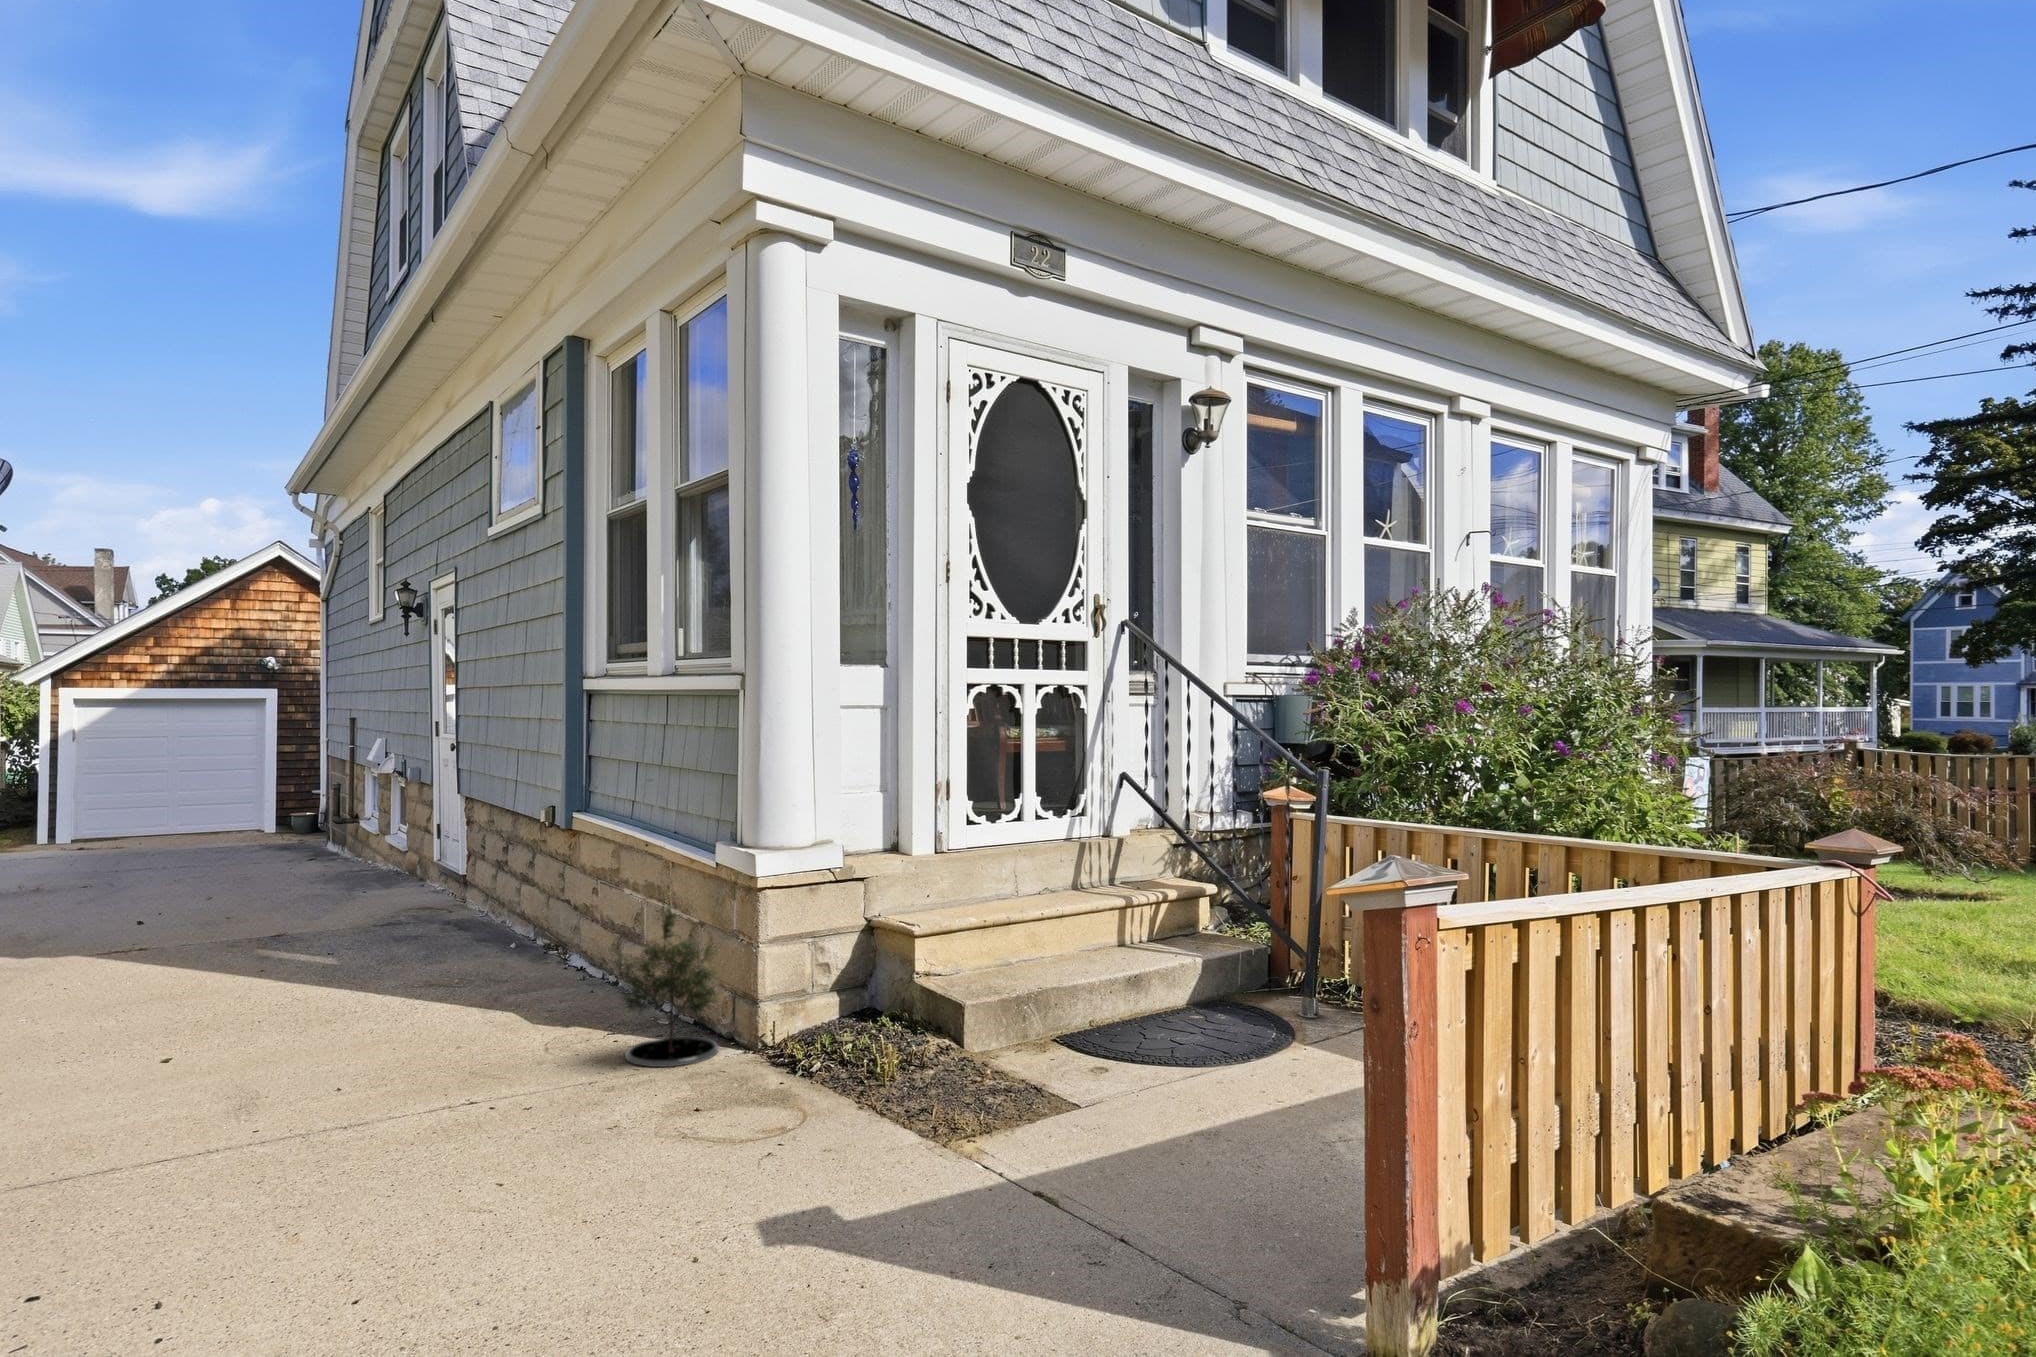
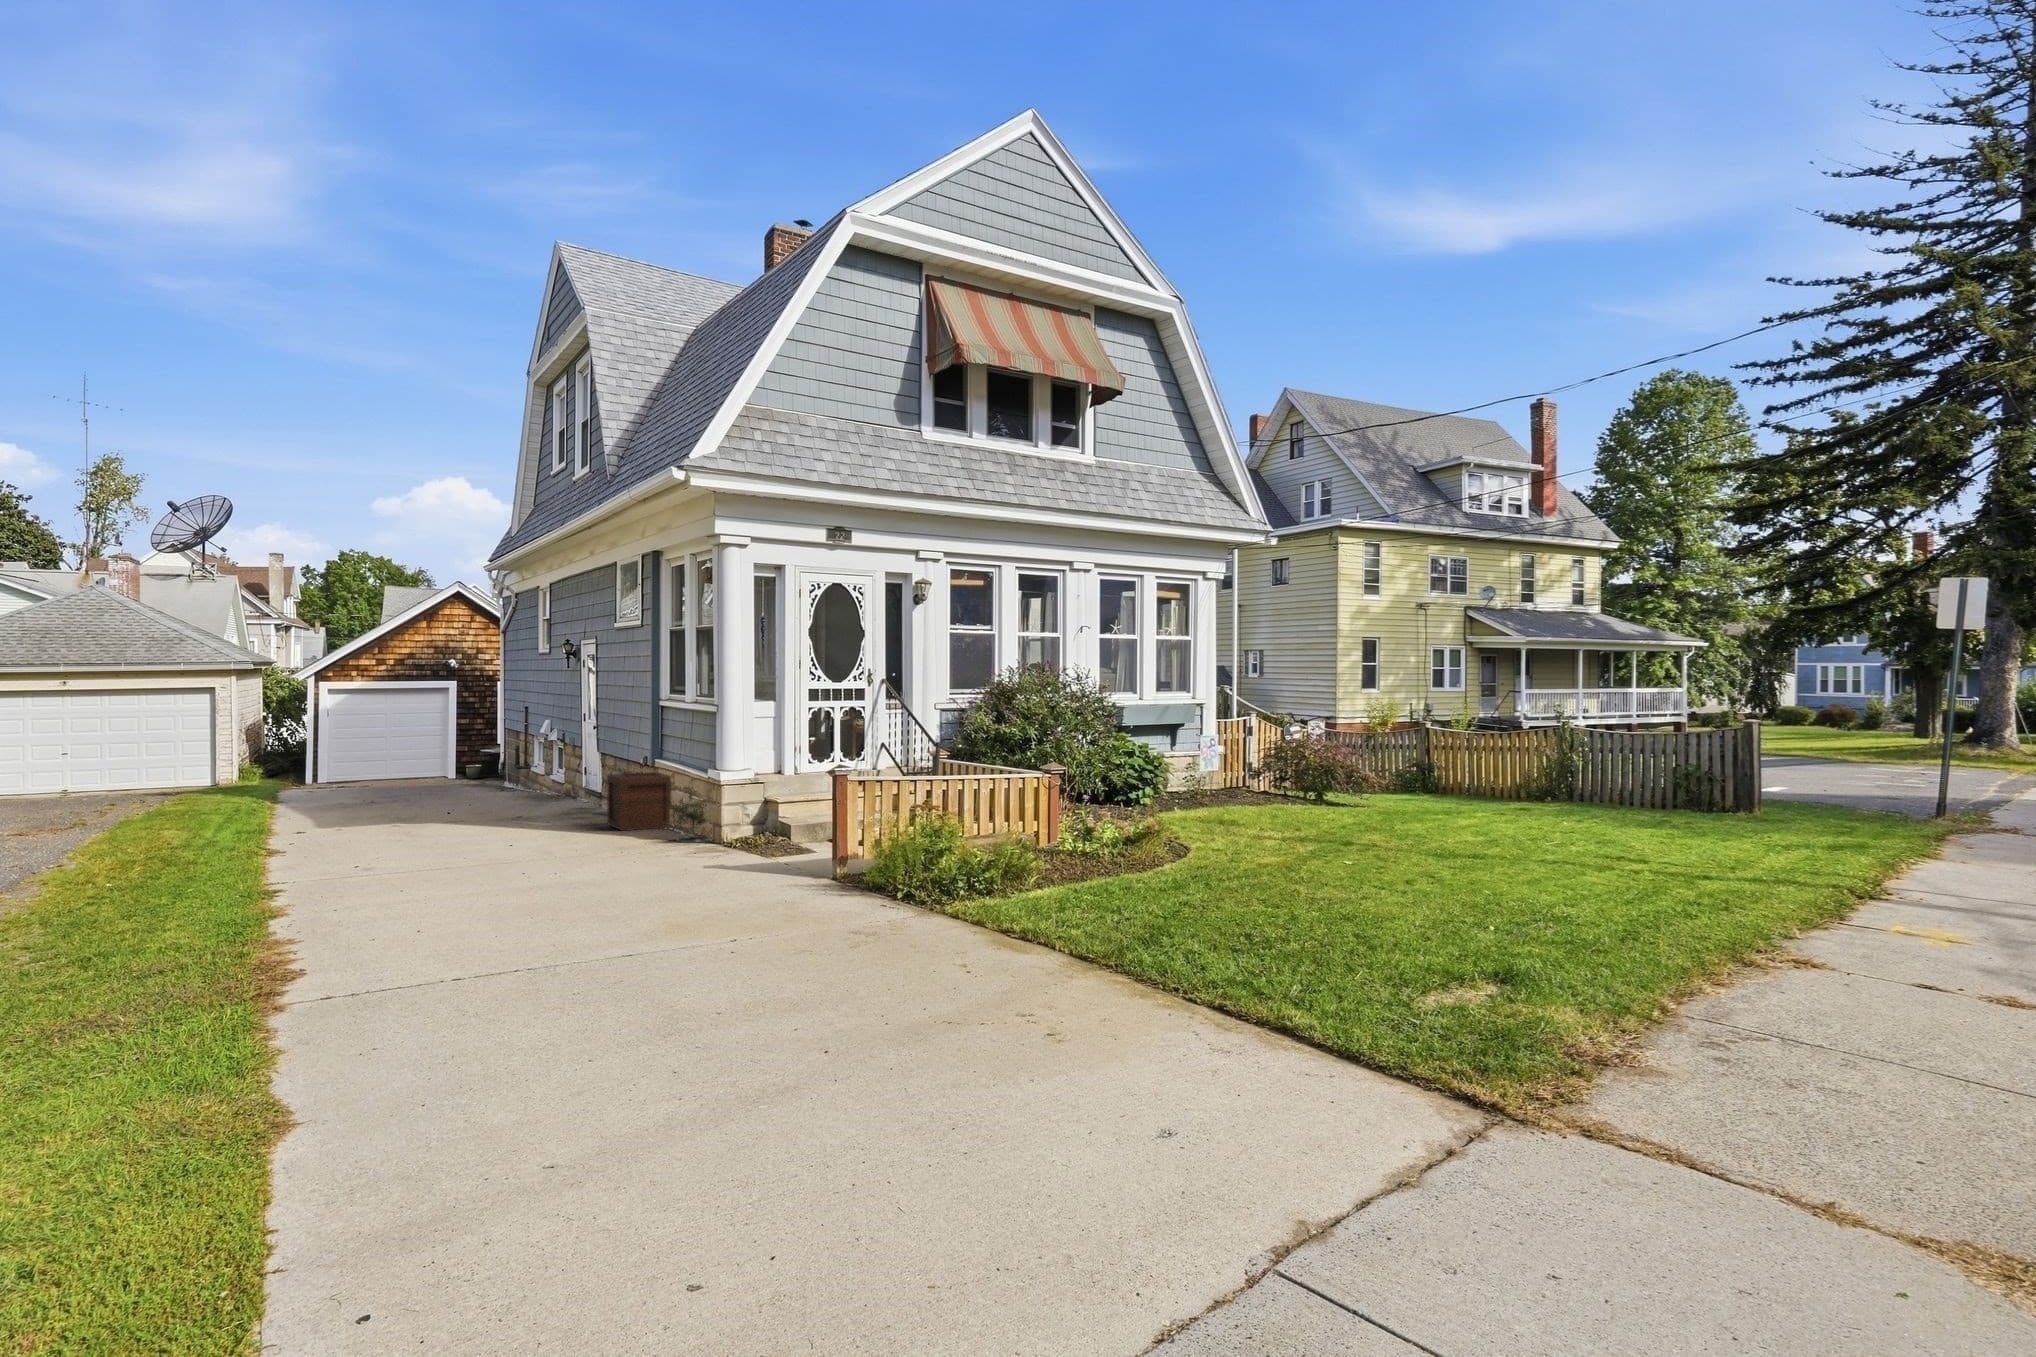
wooden crate: none [447,843,612,1001] -> present [607,772,671,831]

